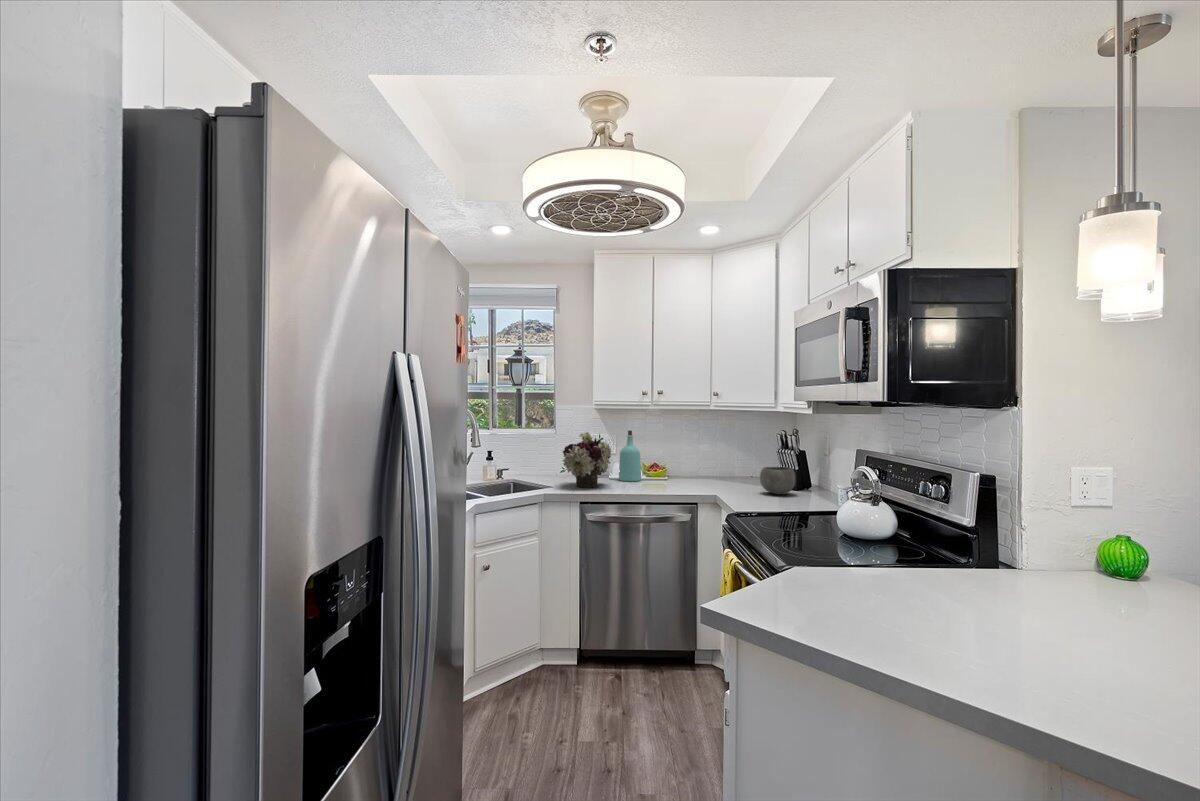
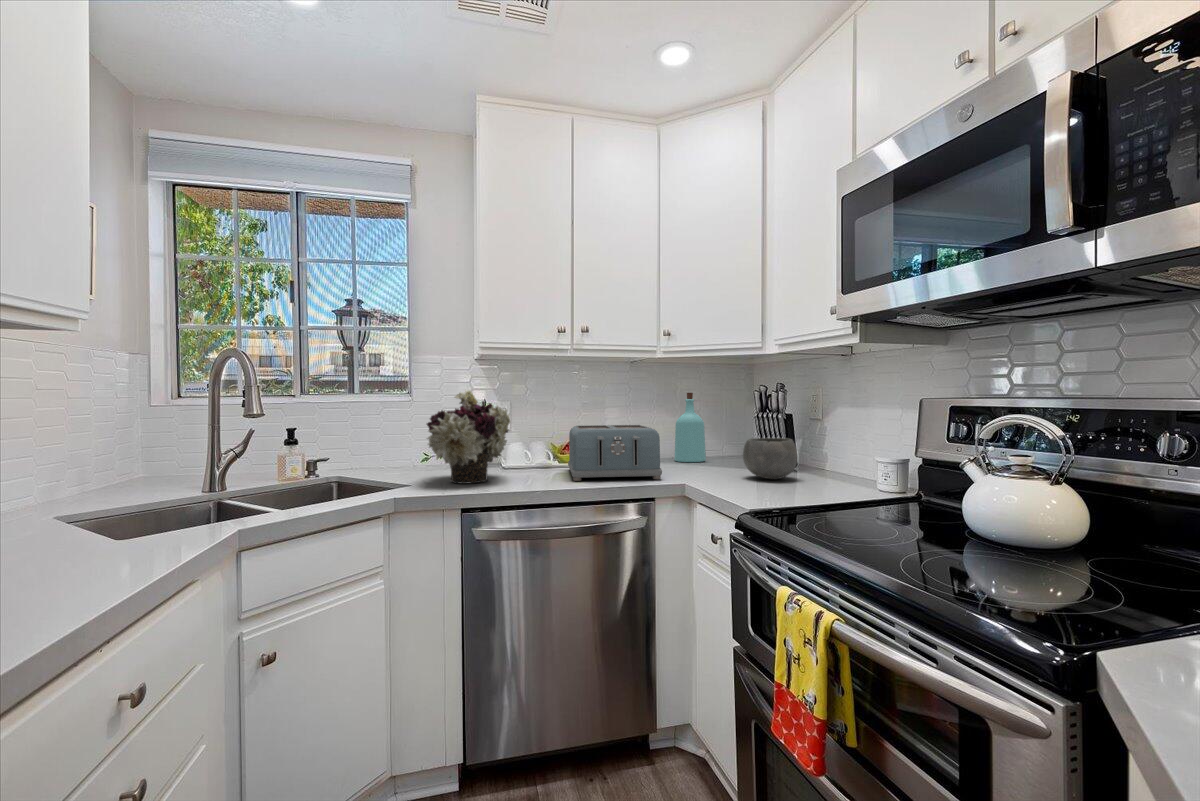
bottle: present [619,430,641,481] -> present [674,393,706,462]
toaster: none [648,453,705,491] -> present [568,425,662,481]

